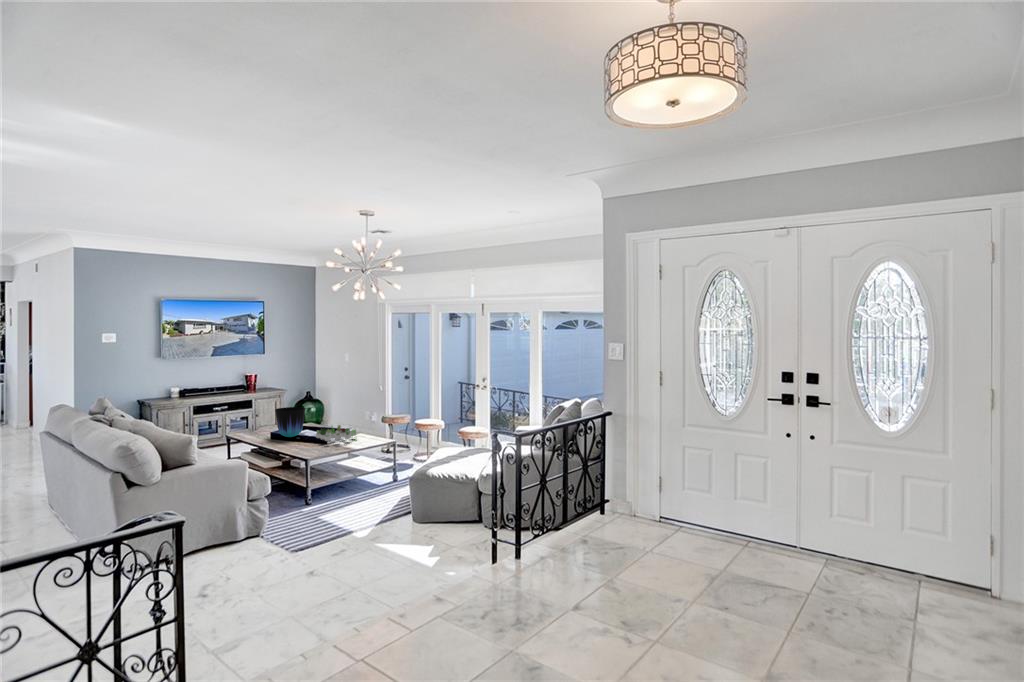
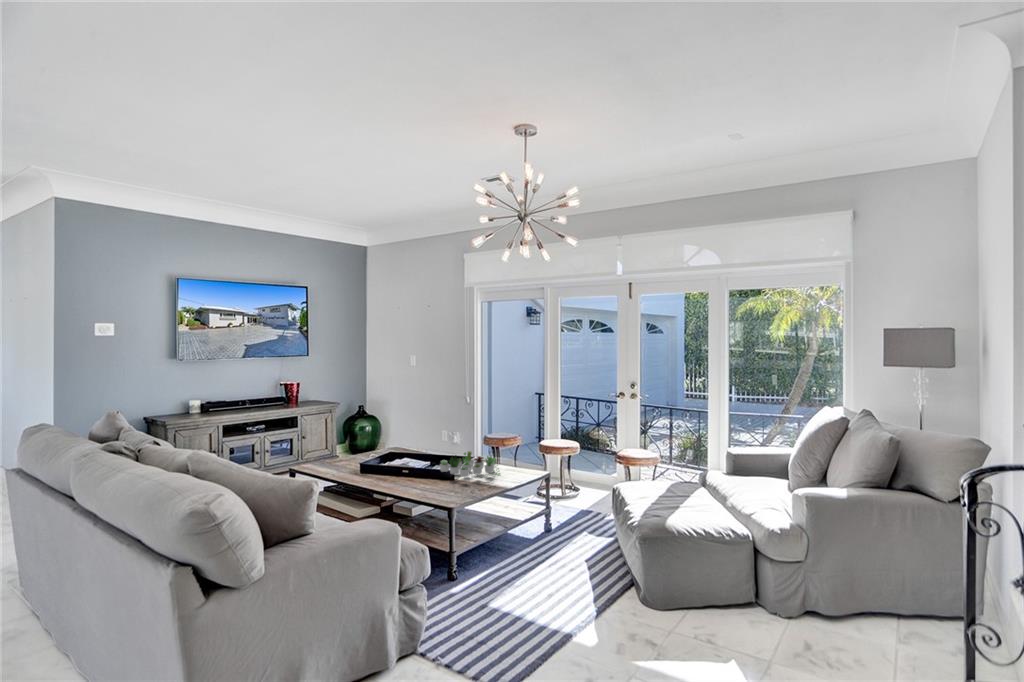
vase: present [275,407,305,437] -> none [372,425,415,470]

